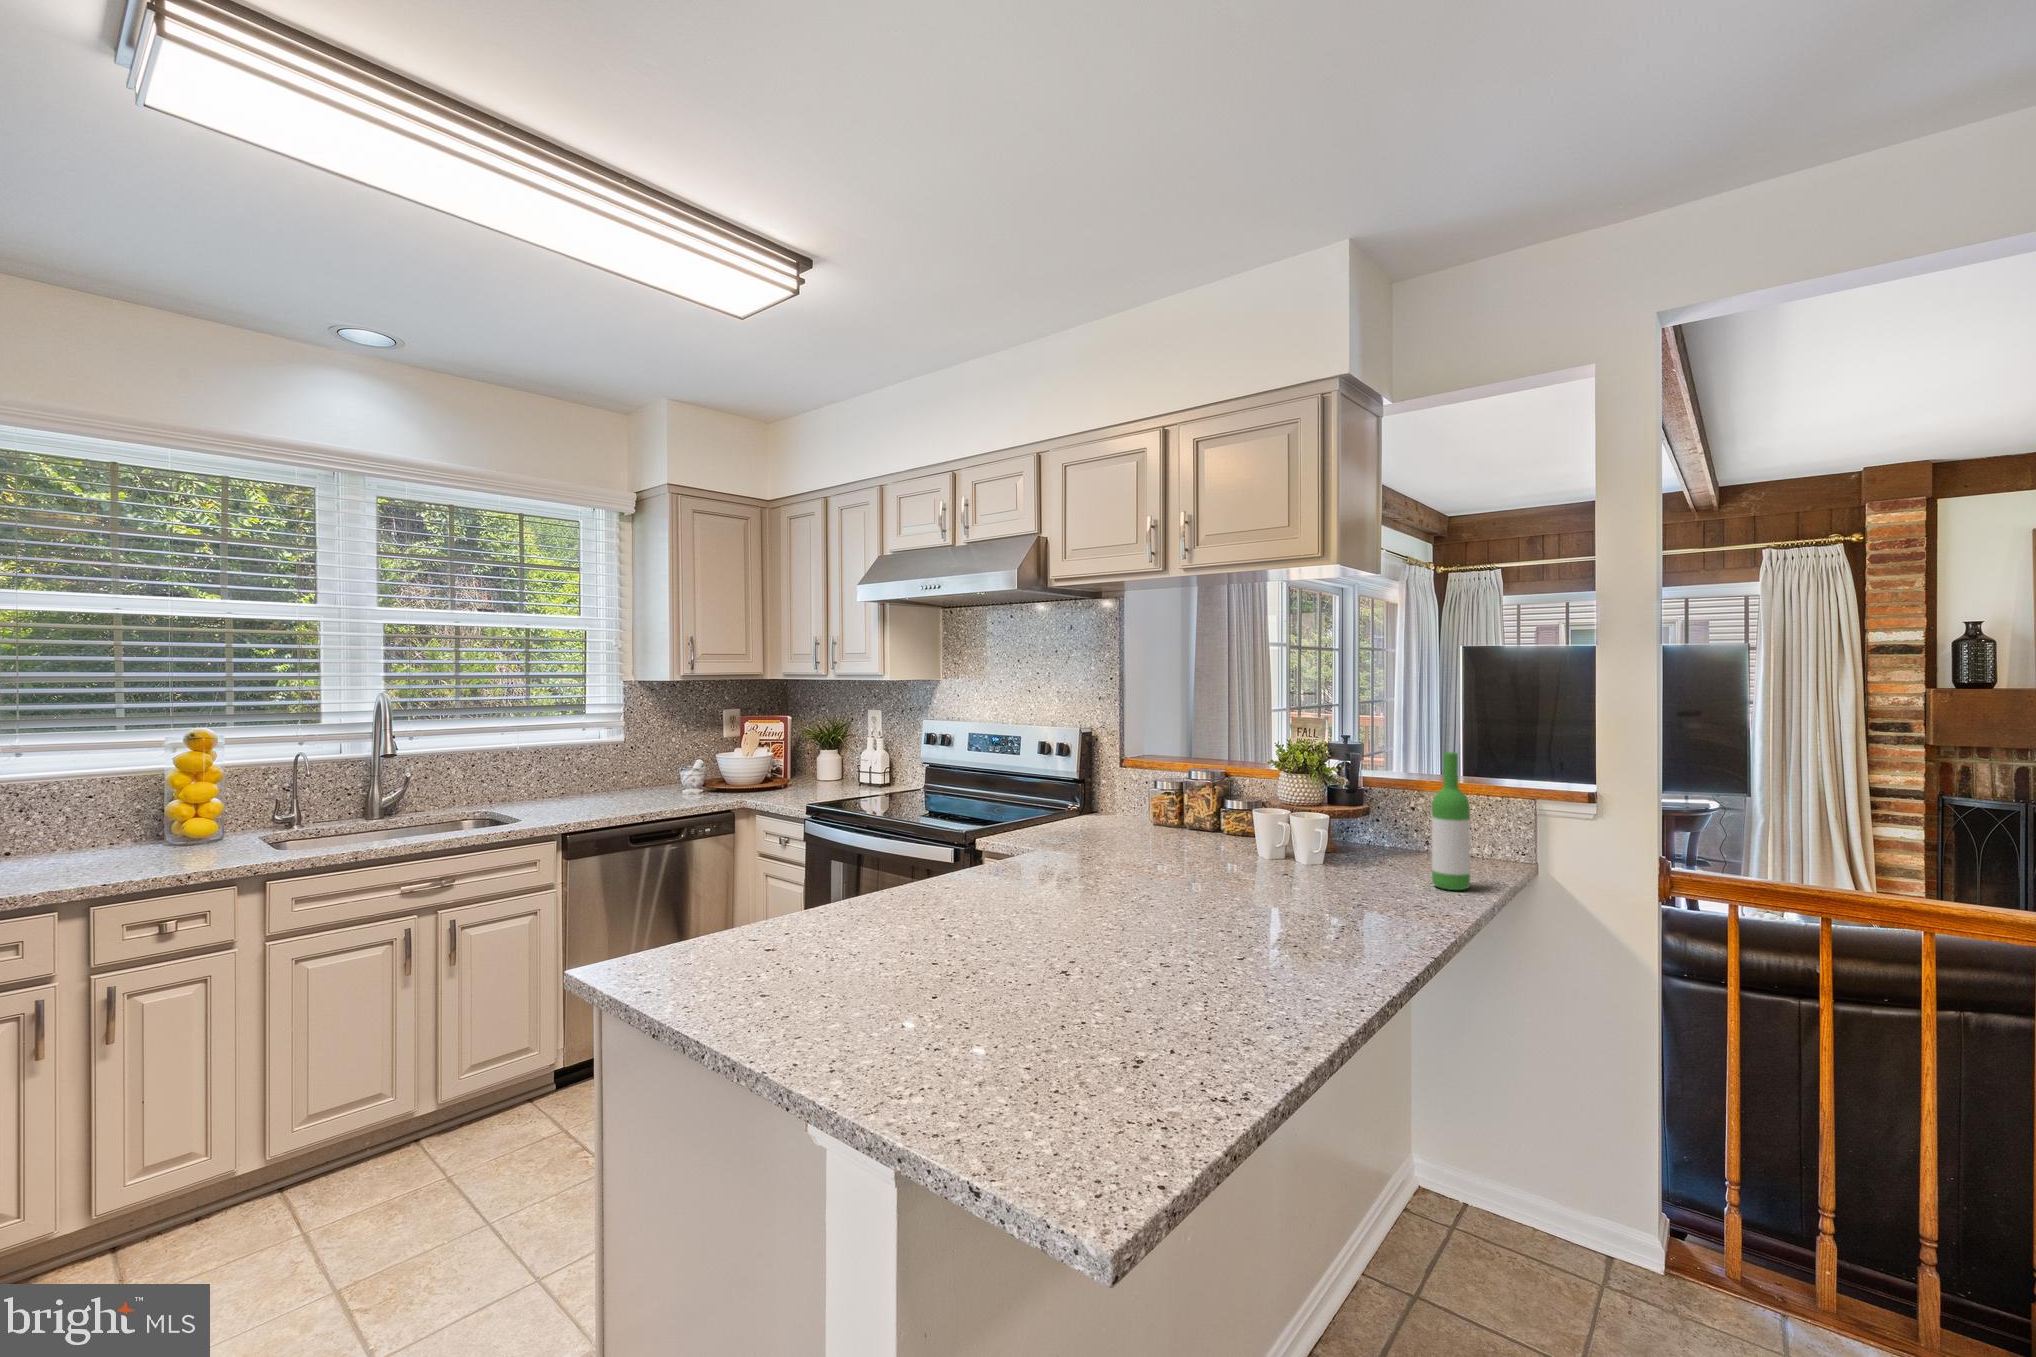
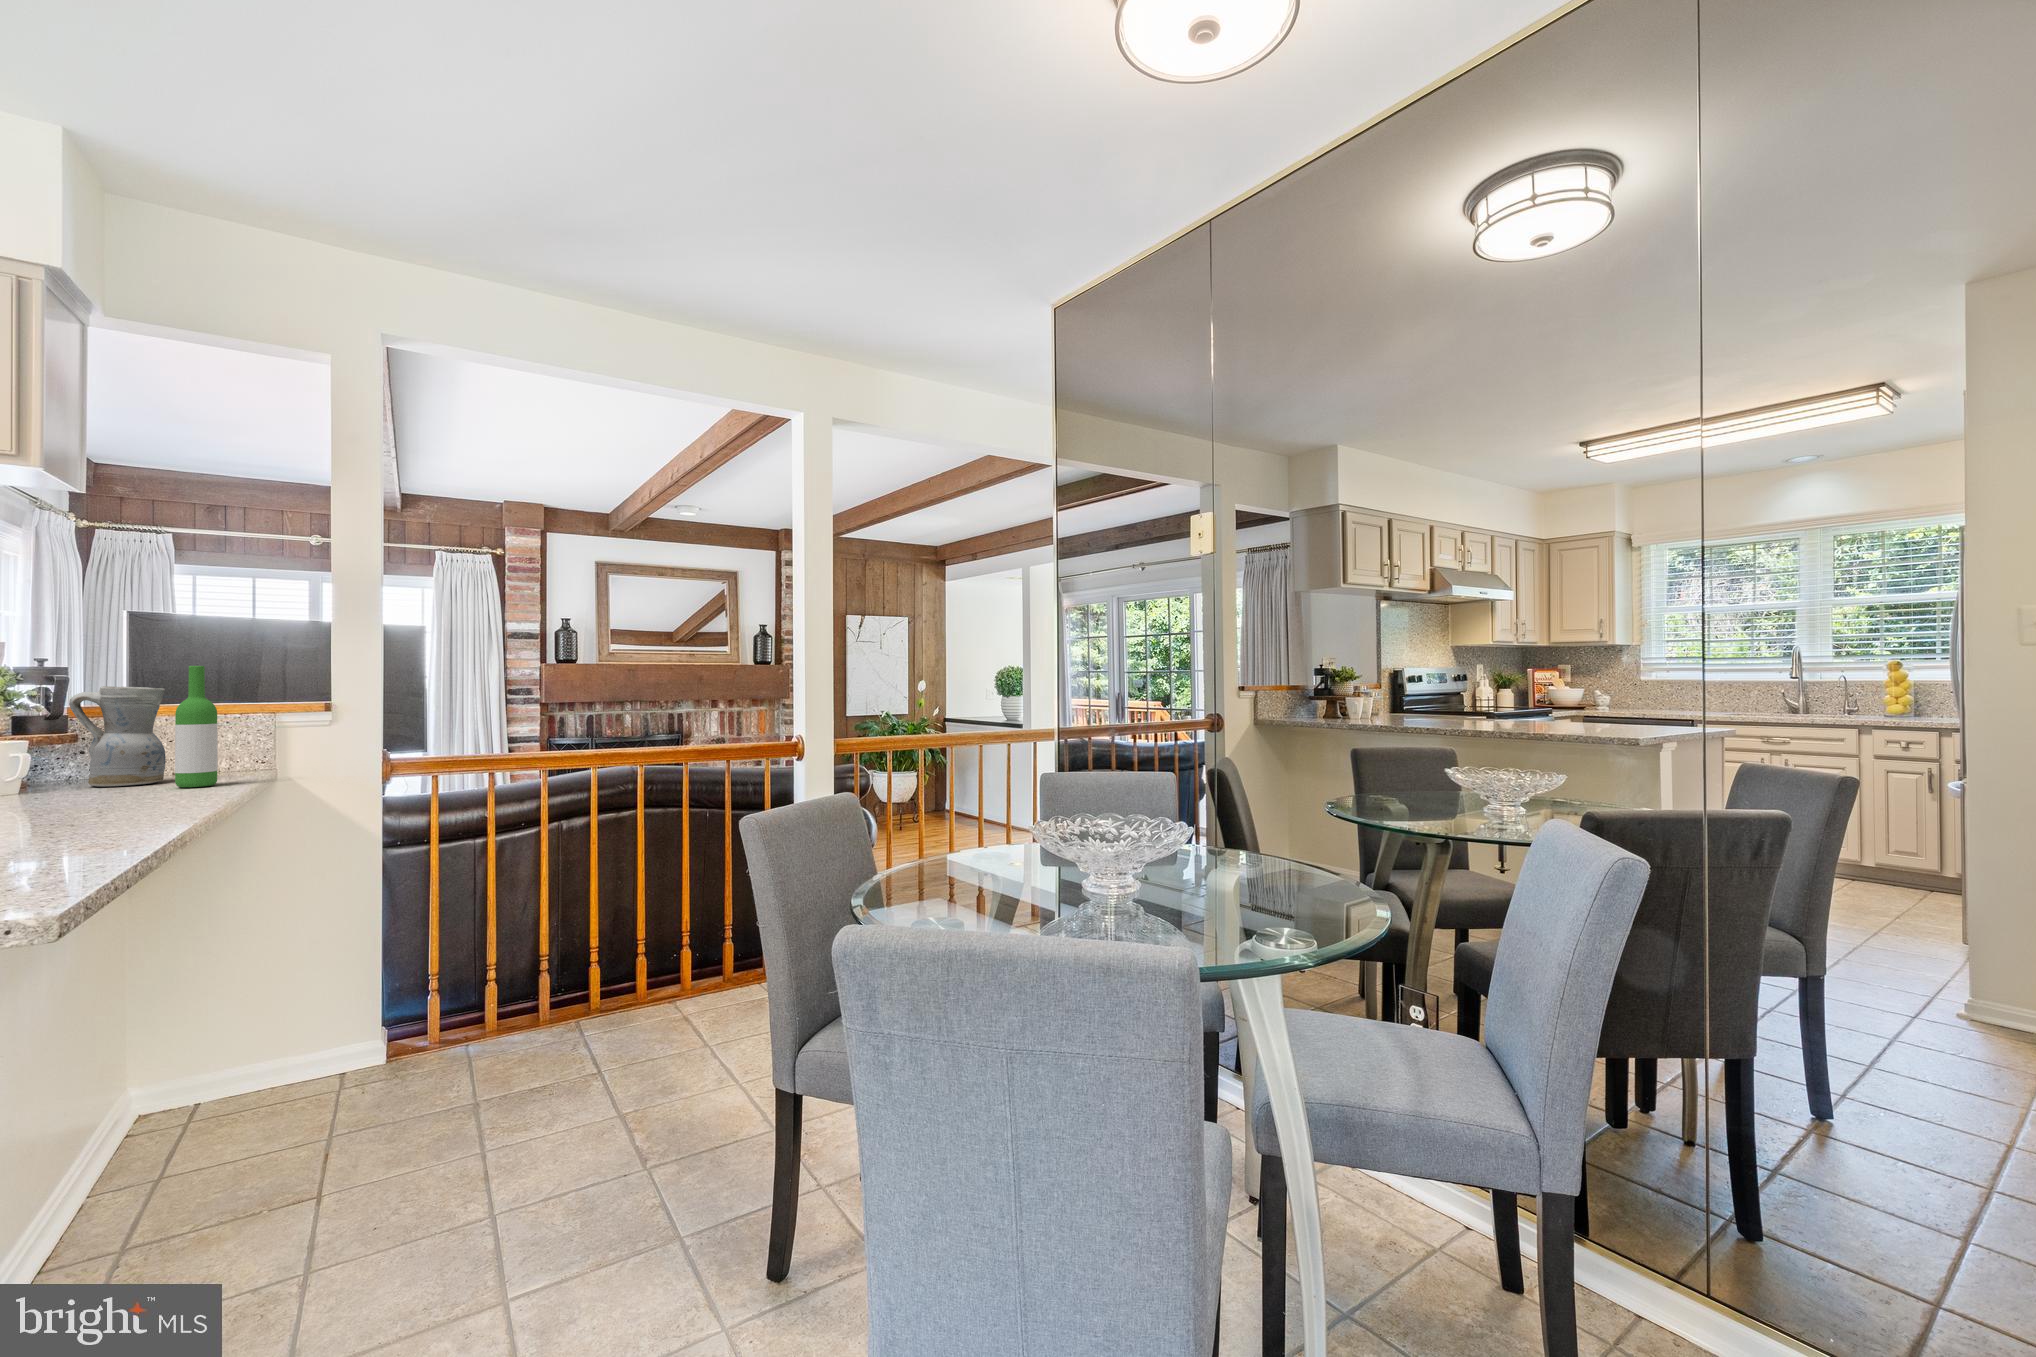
ceramic pitcher: none [1357,763,1431,870] -> present [69,686,166,786]

